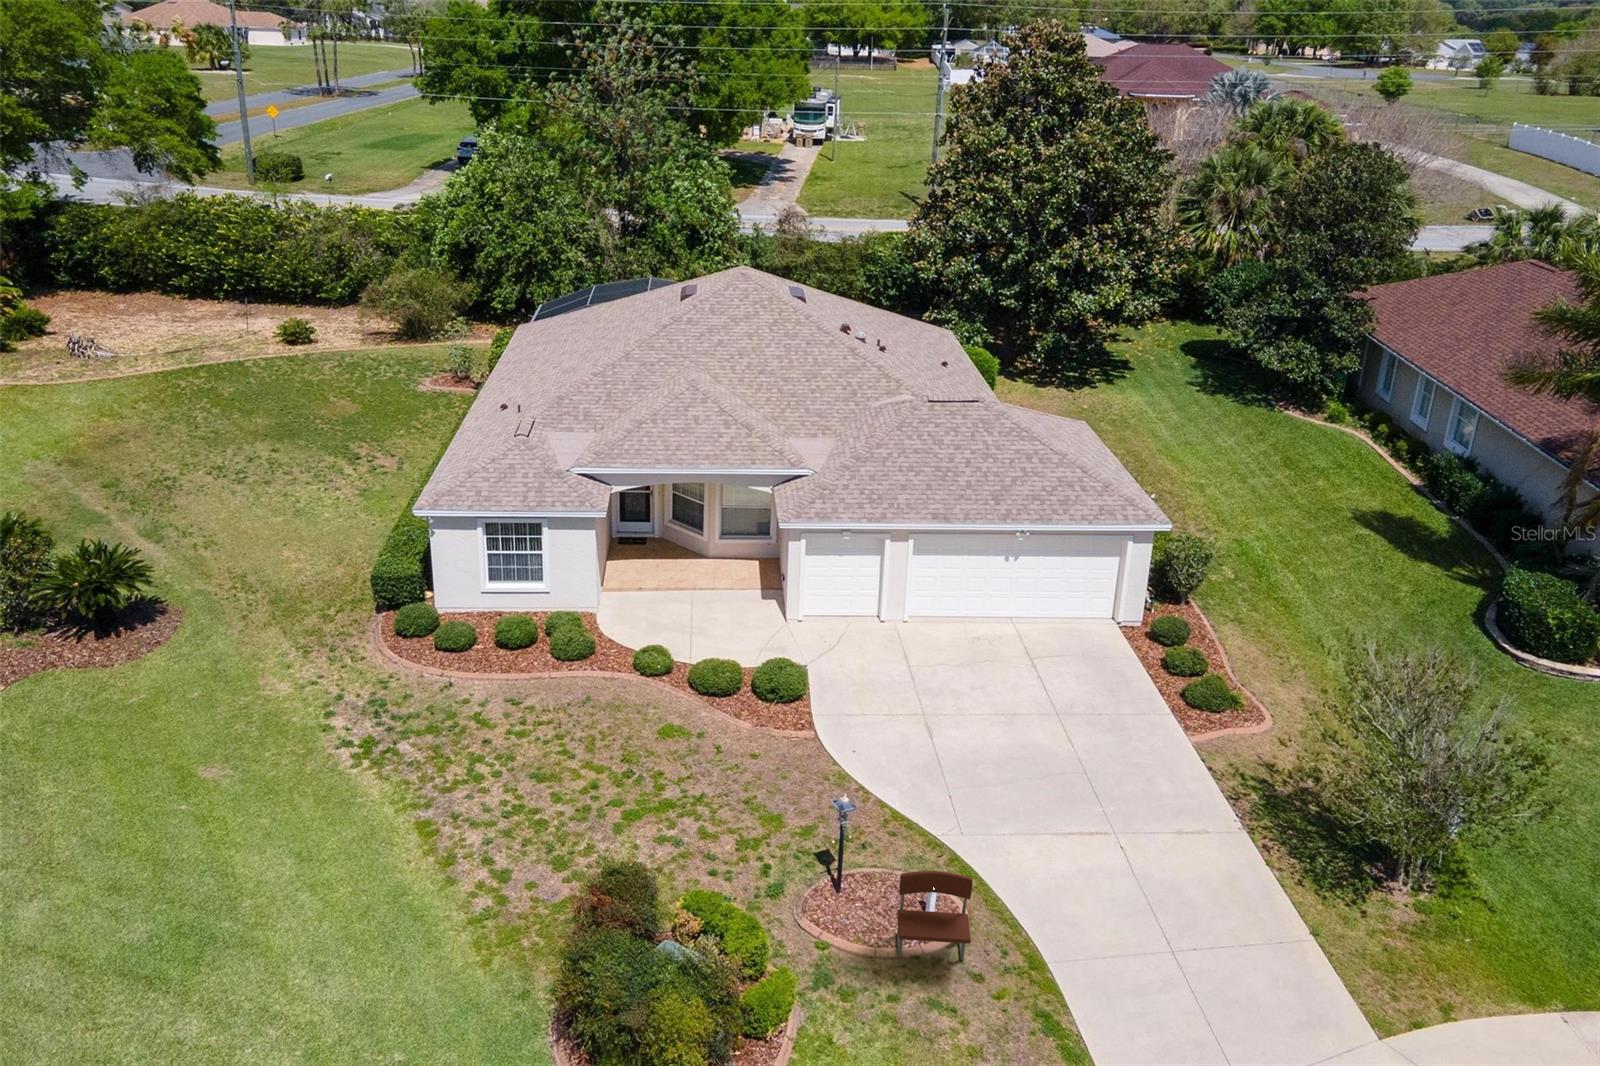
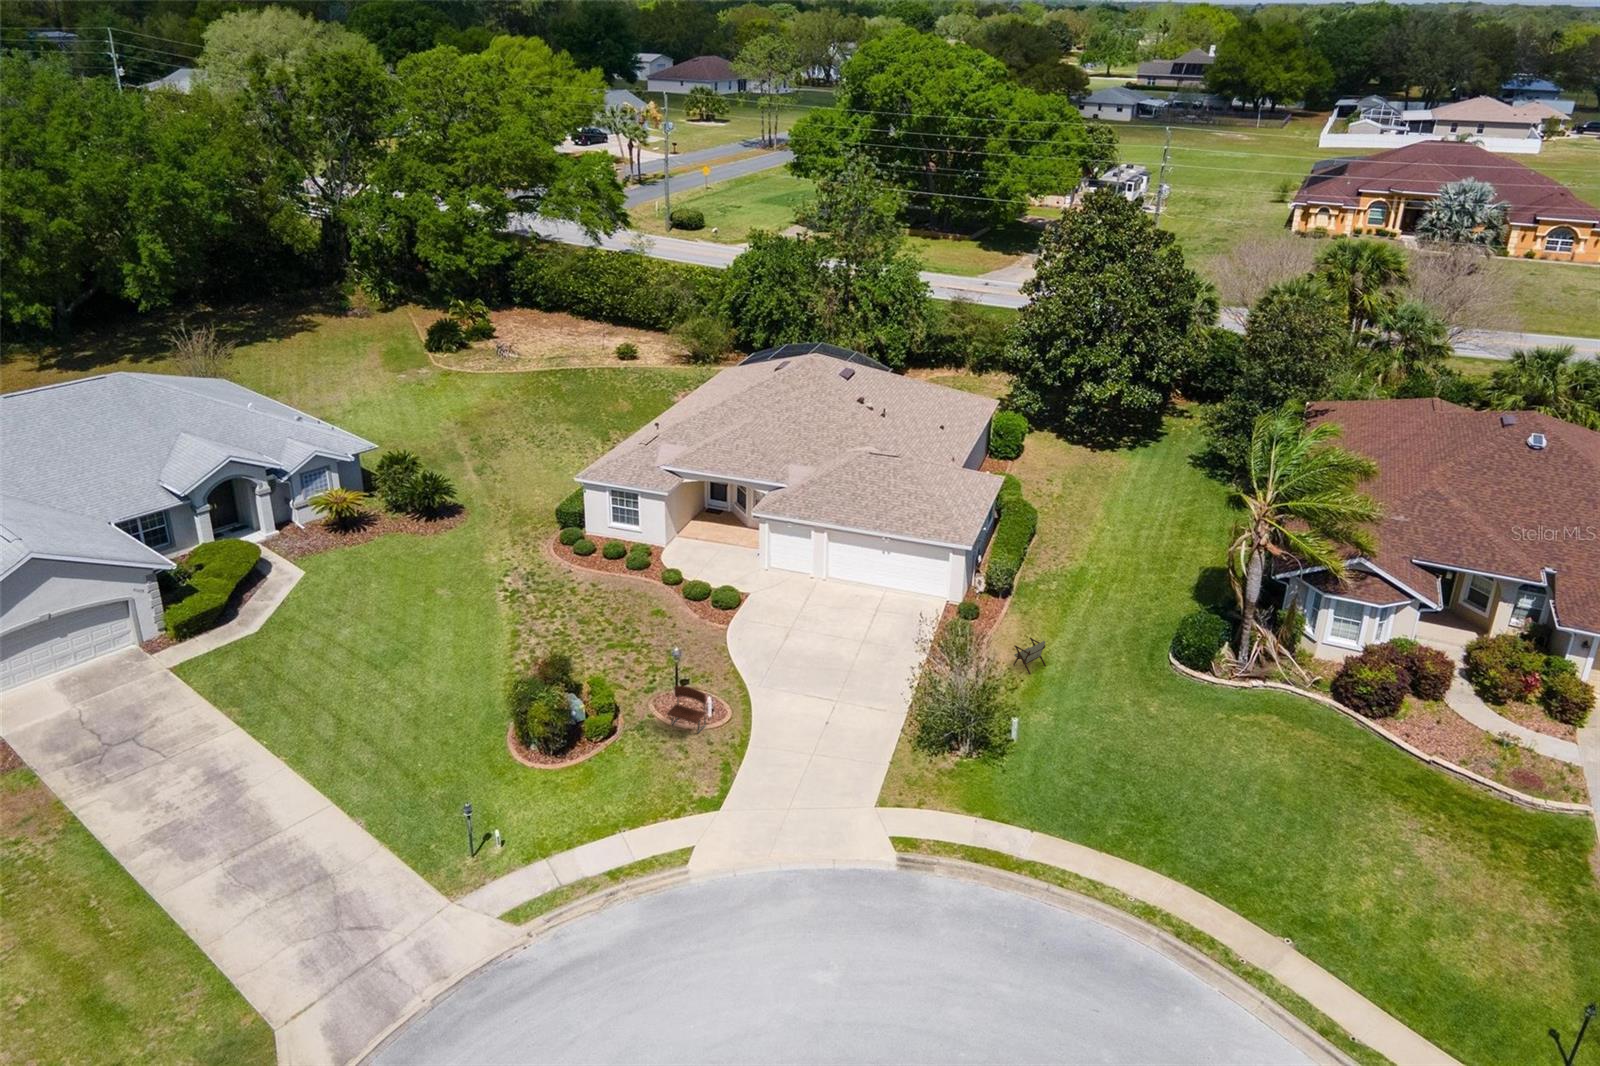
lounge chair: none [1292,653,1340,711] -> present [1013,638,1046,674]

